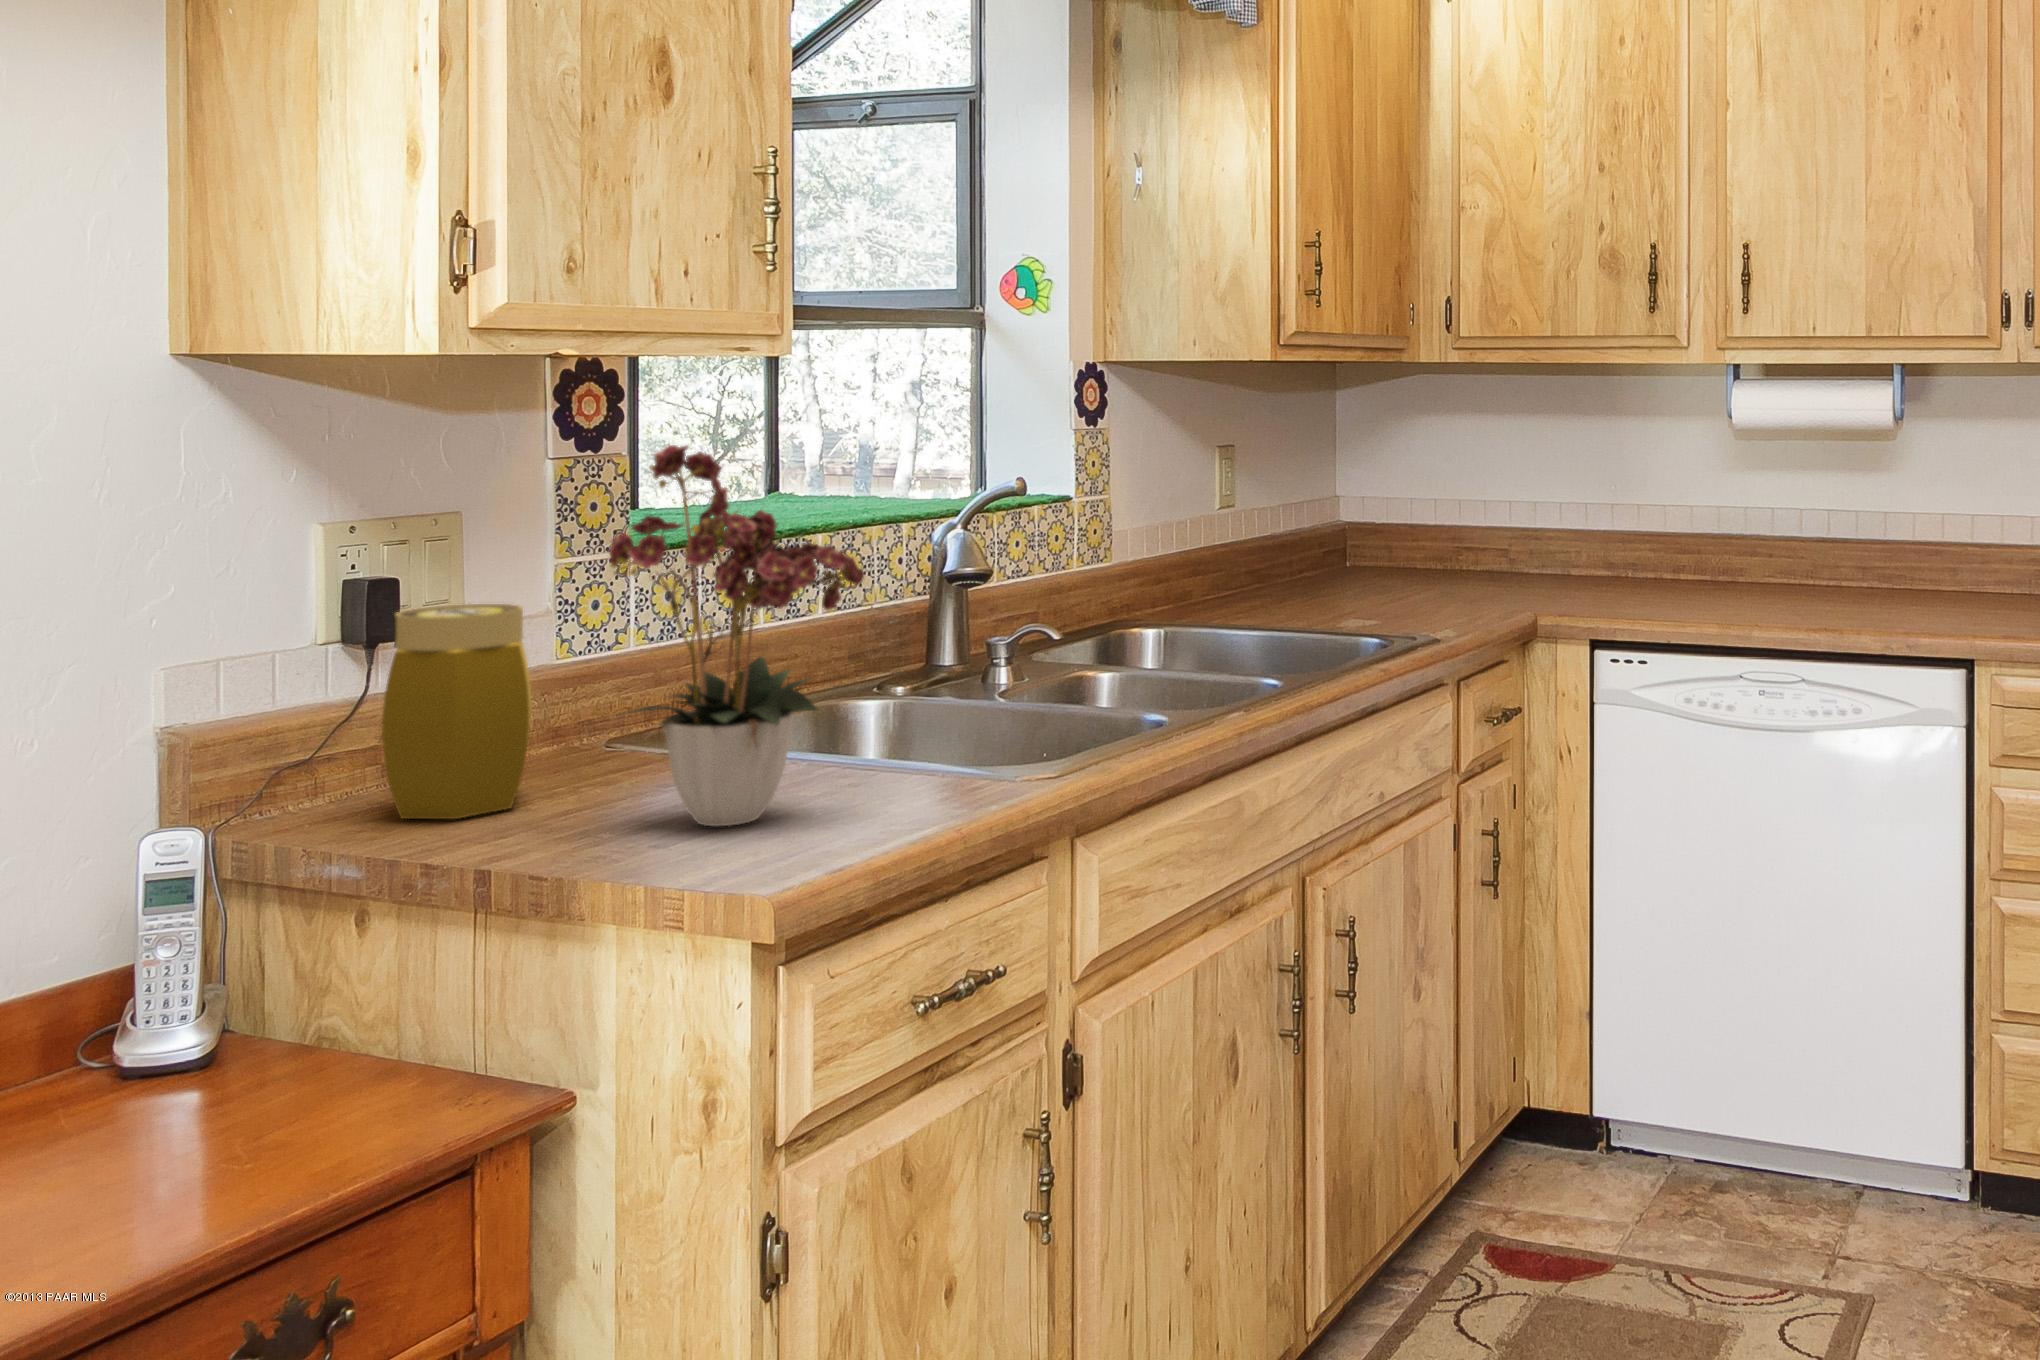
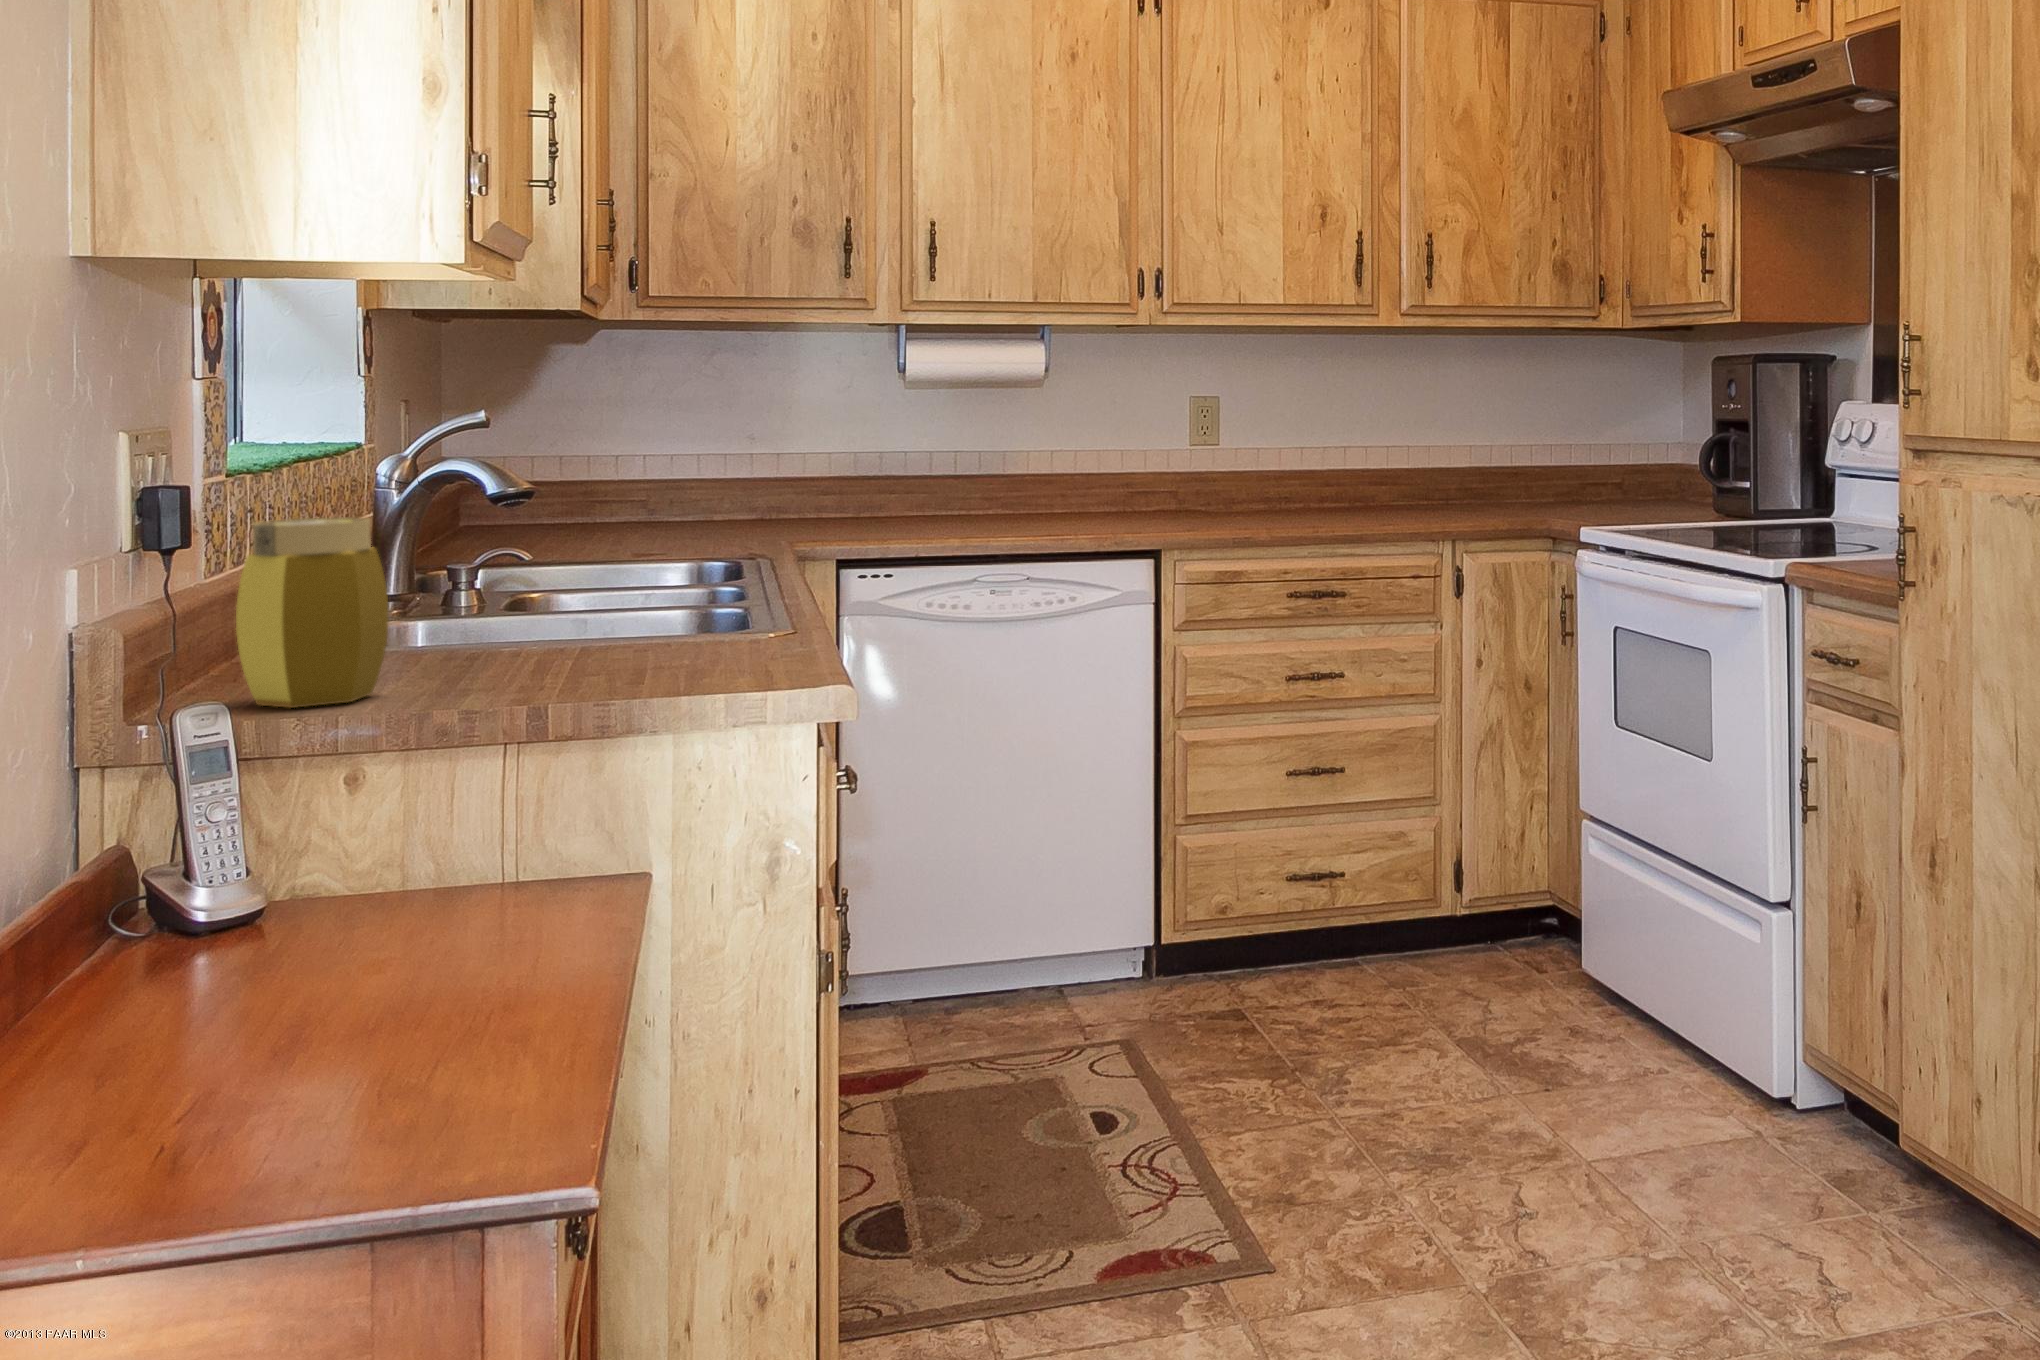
flower arrangement: present [609,445,865,826] -> none [504,352,725,680]

